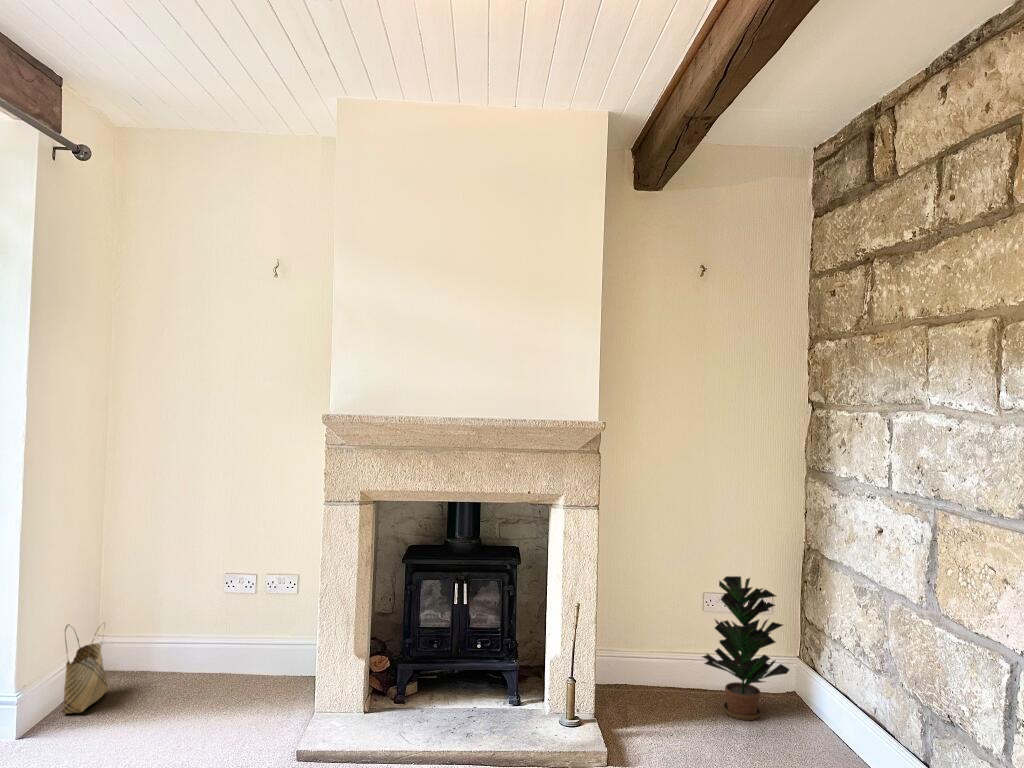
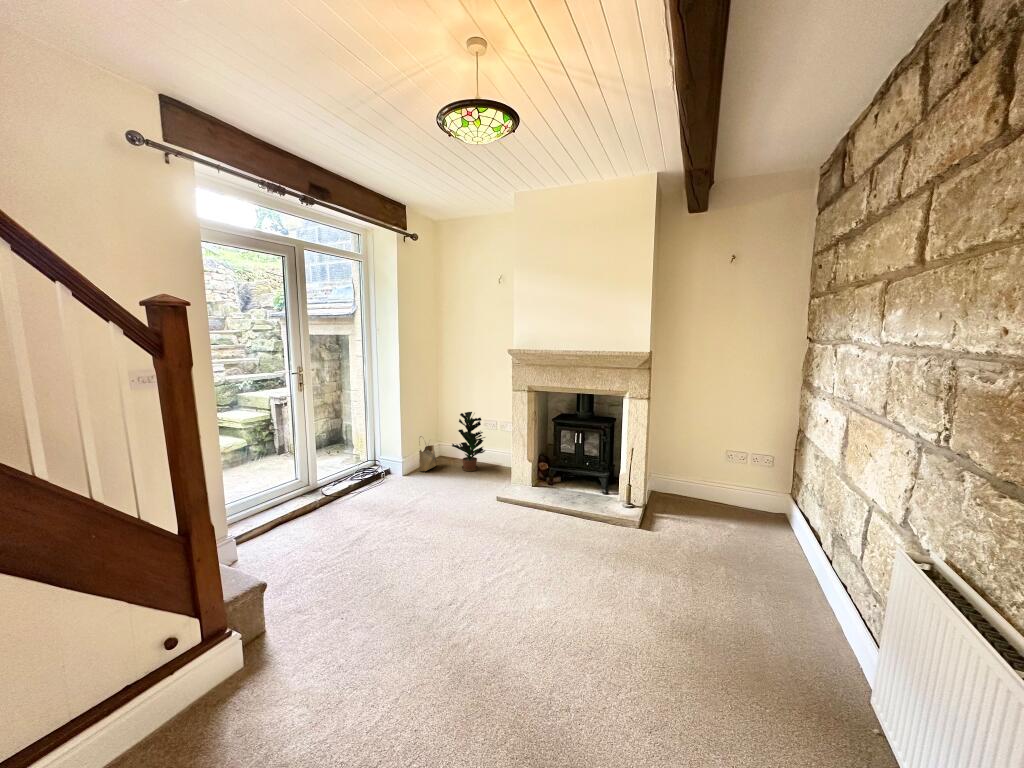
potted plant: present [703,576,789,720] -> present [452,412,485,471]

